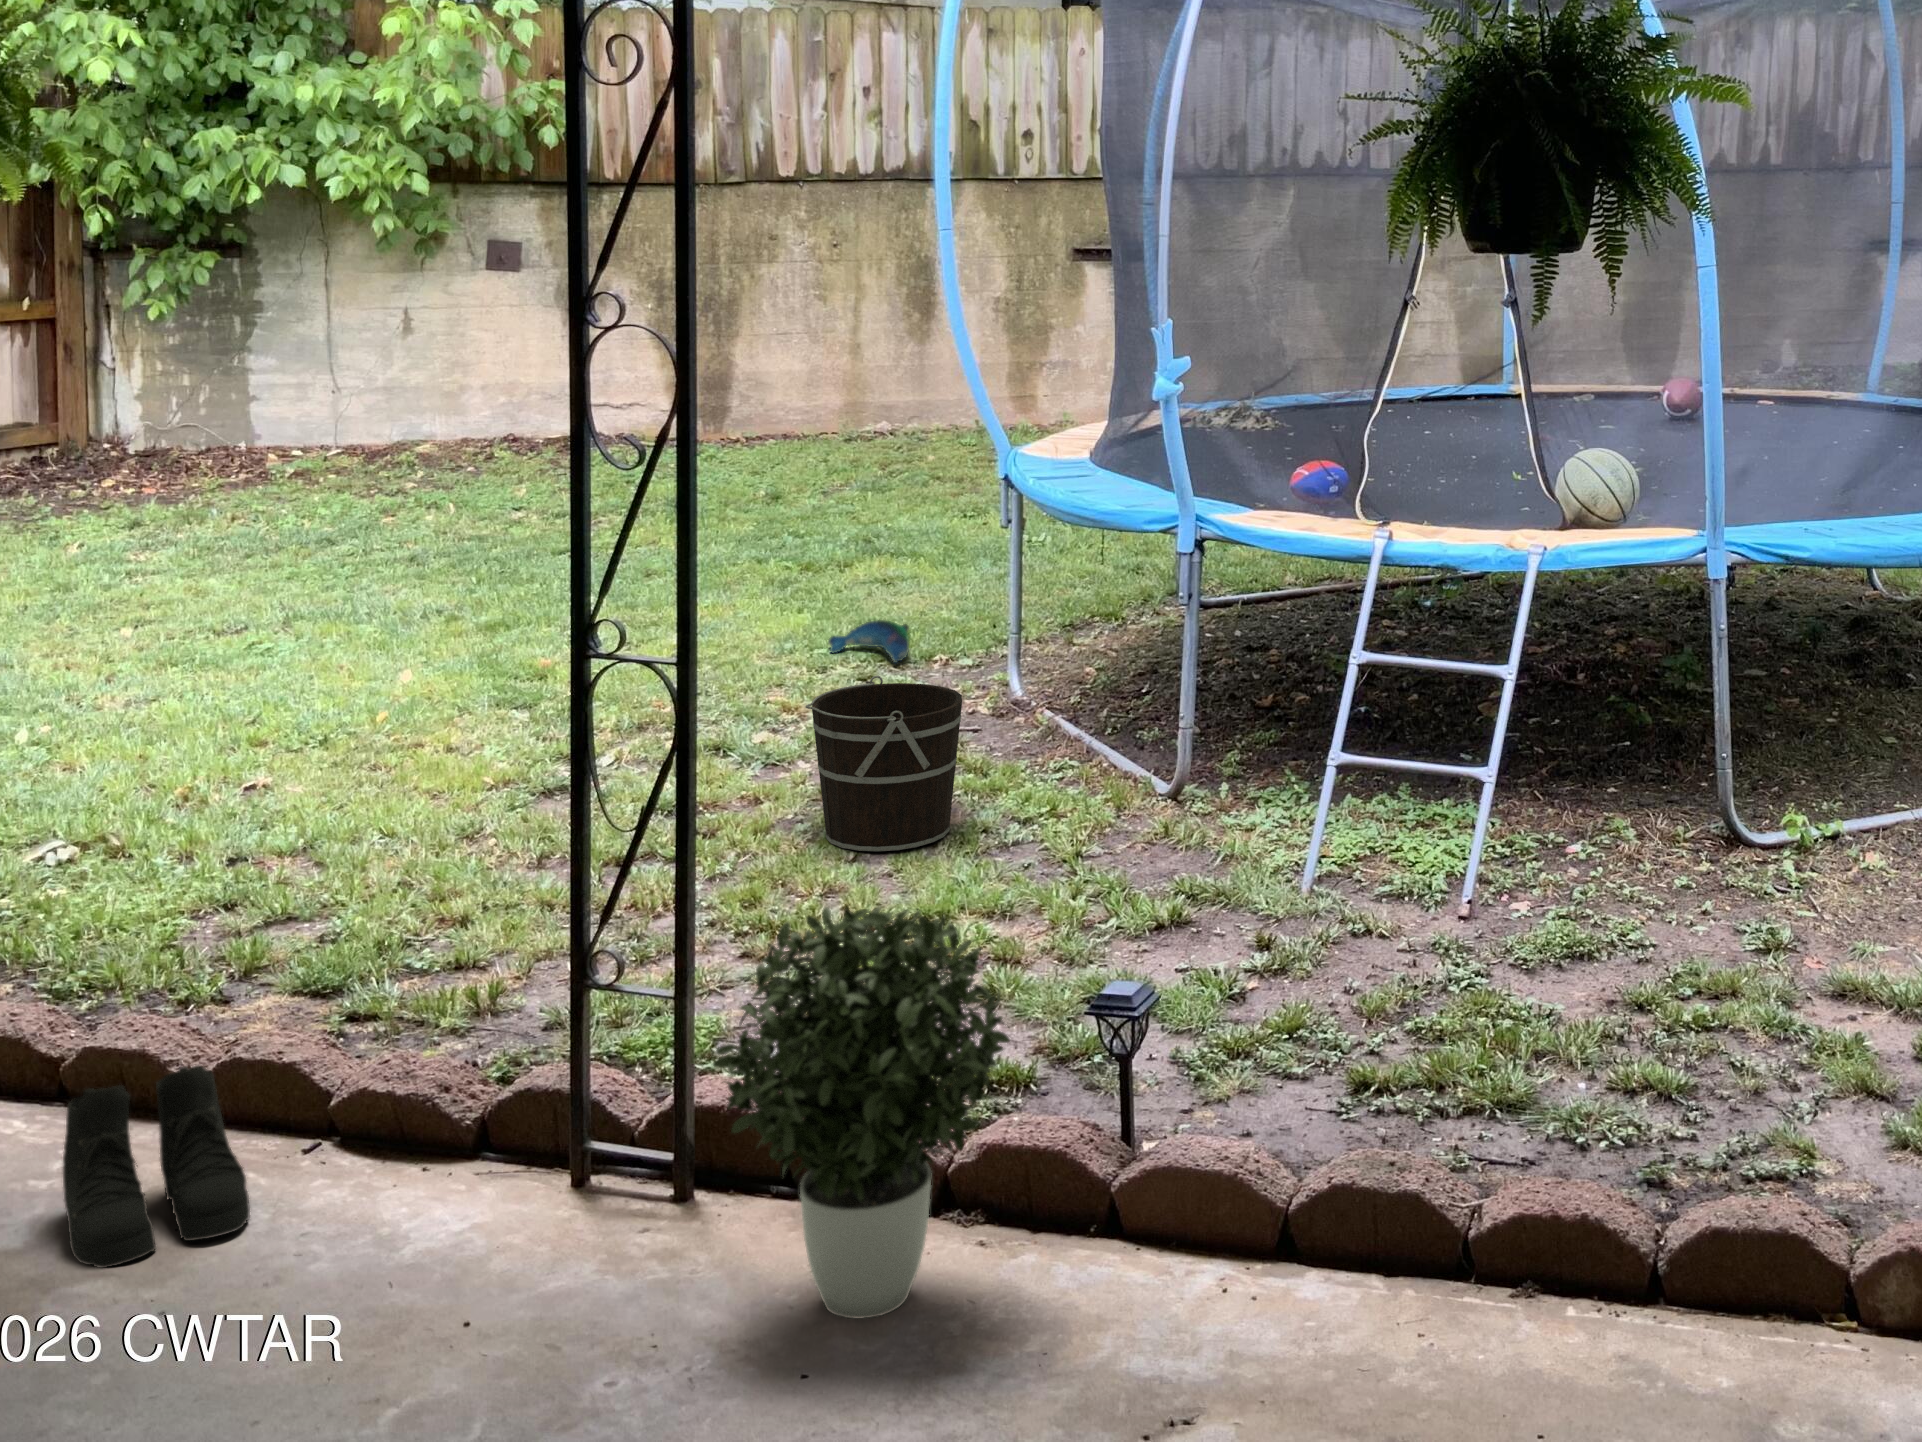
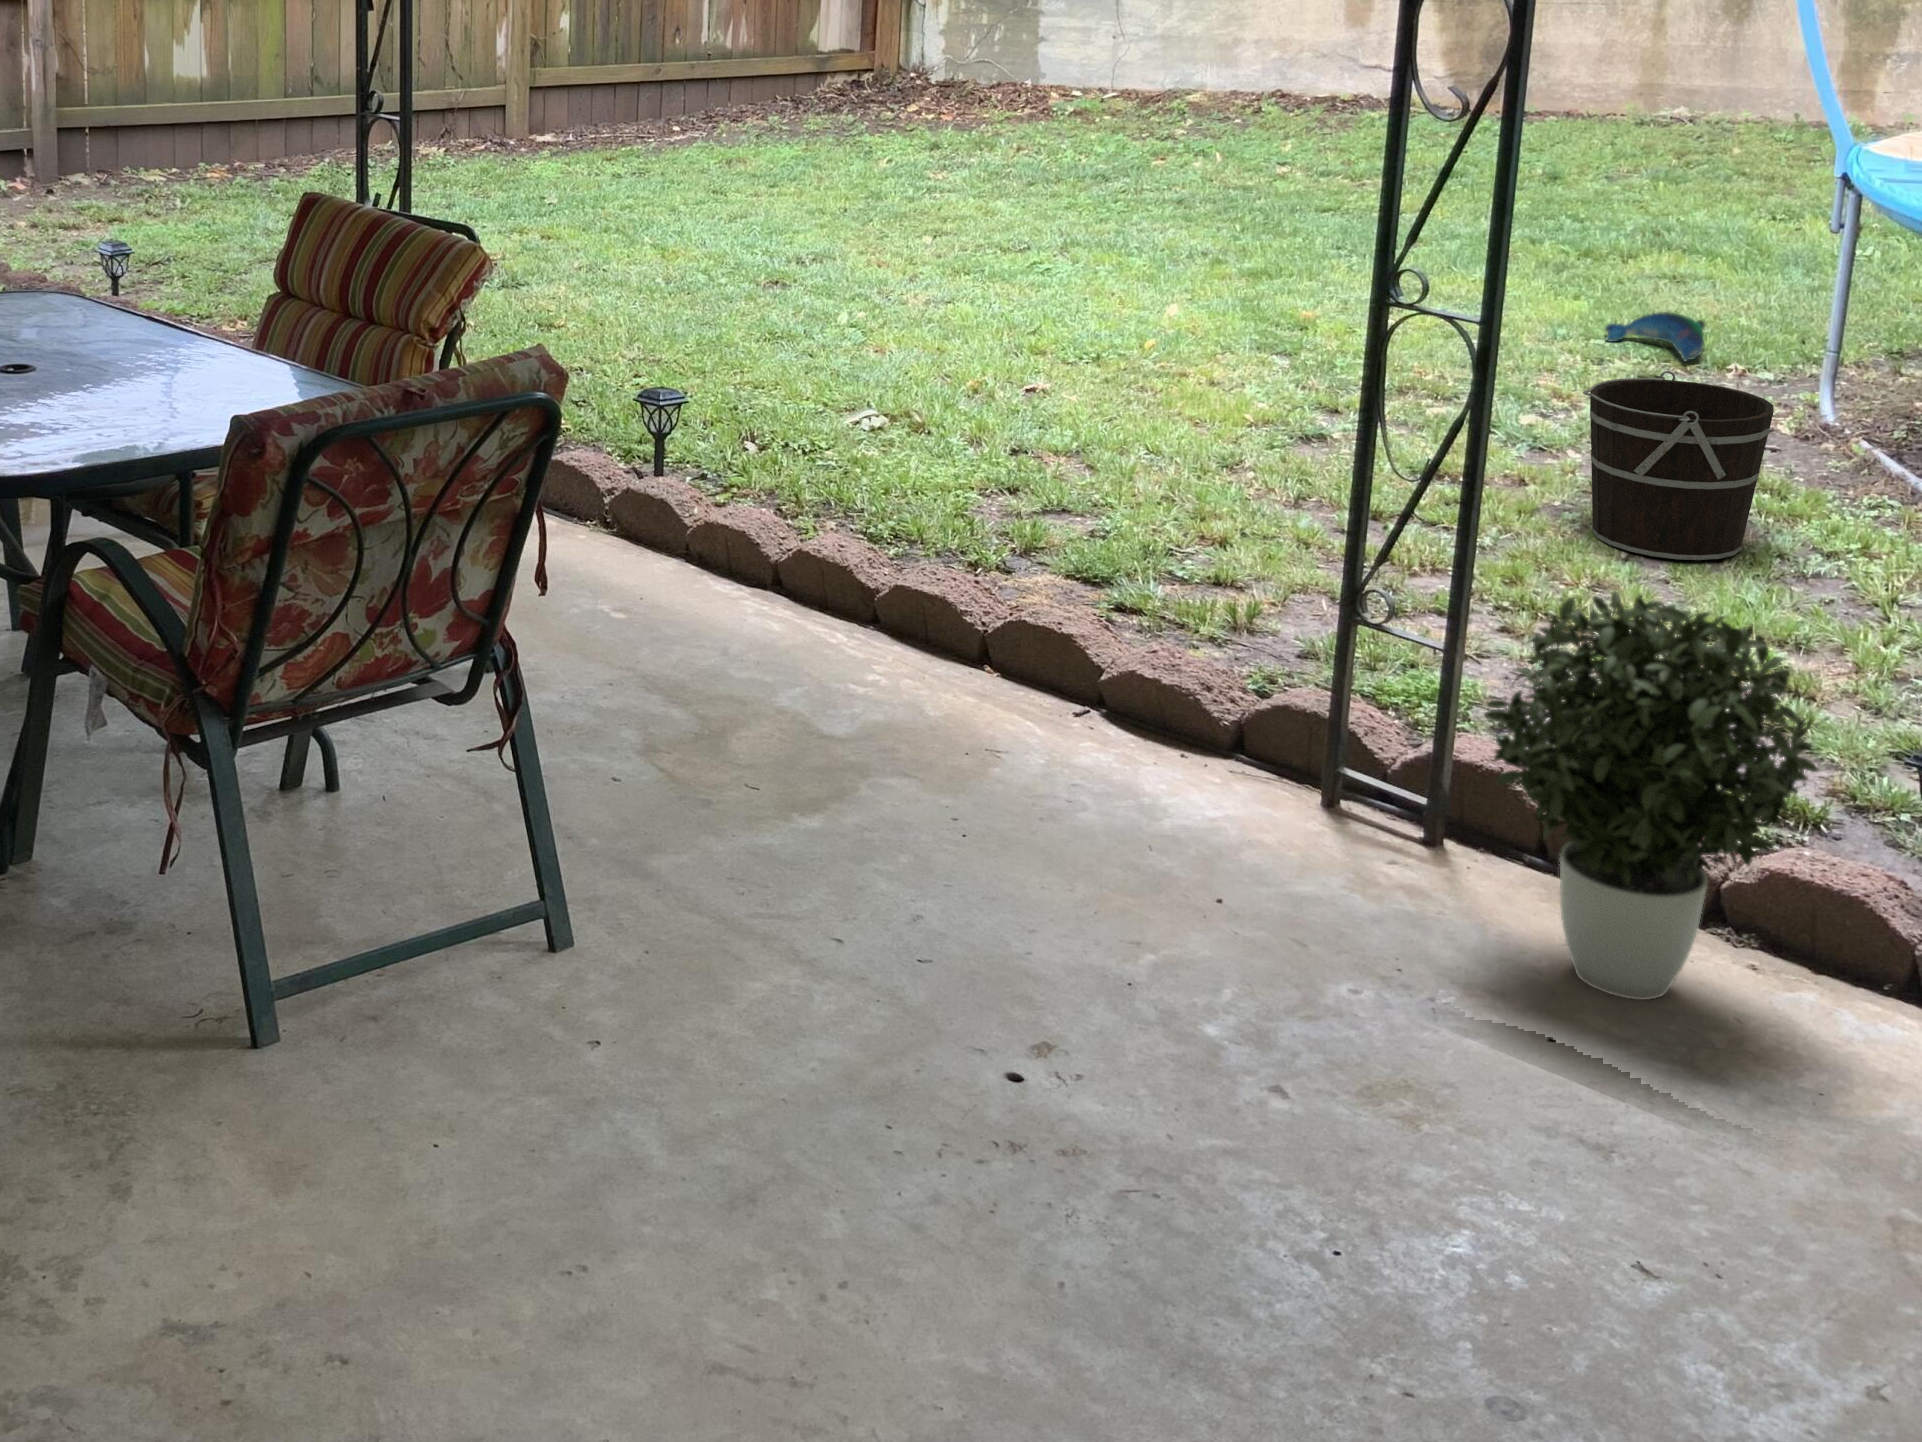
boots: present [63,1065,250,1268] -> none [914,610,1050,753]

